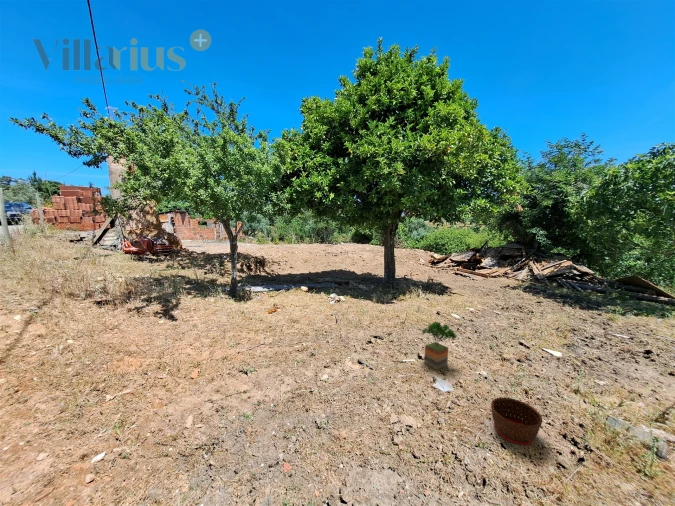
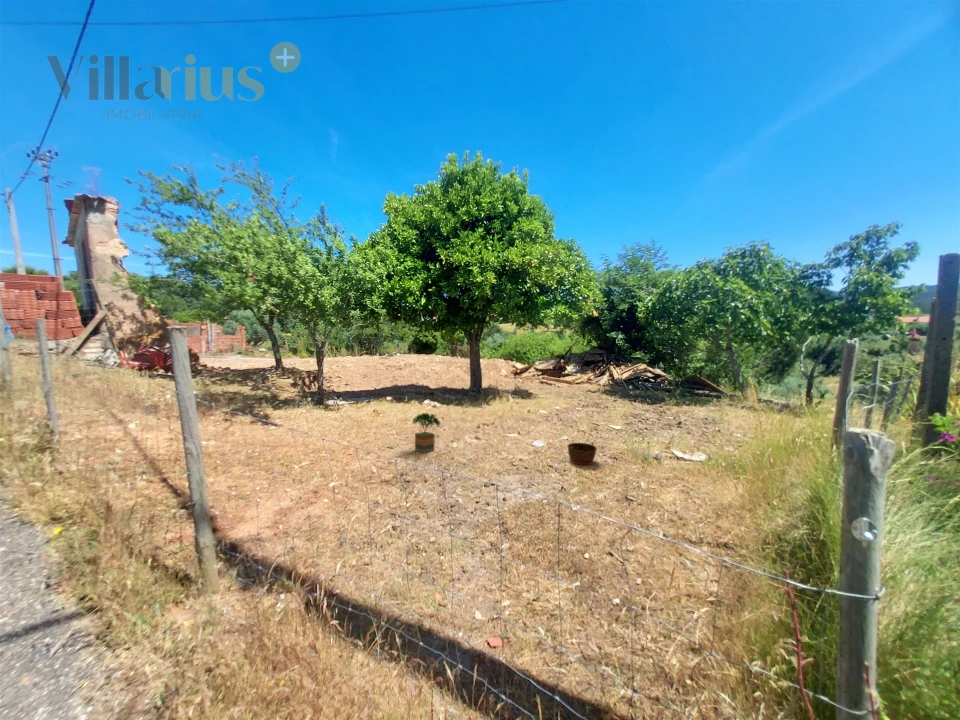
potted tree: present [422,322,457,369] -> present [412,413,440,453]

